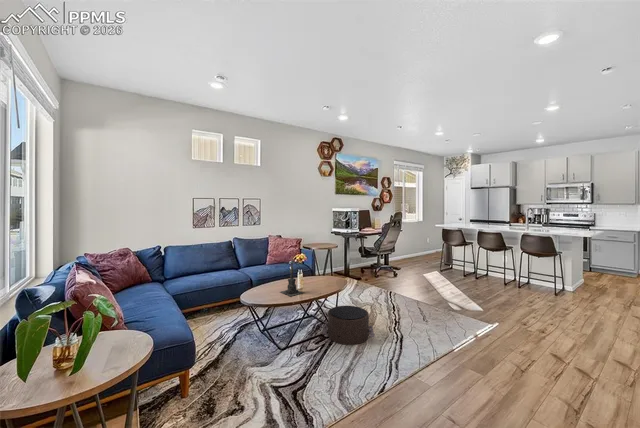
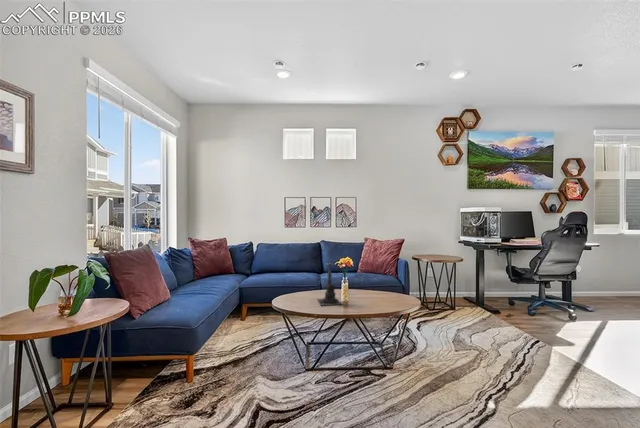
pouf: present [322,306,375,345] -> none [362,334,444,394]

